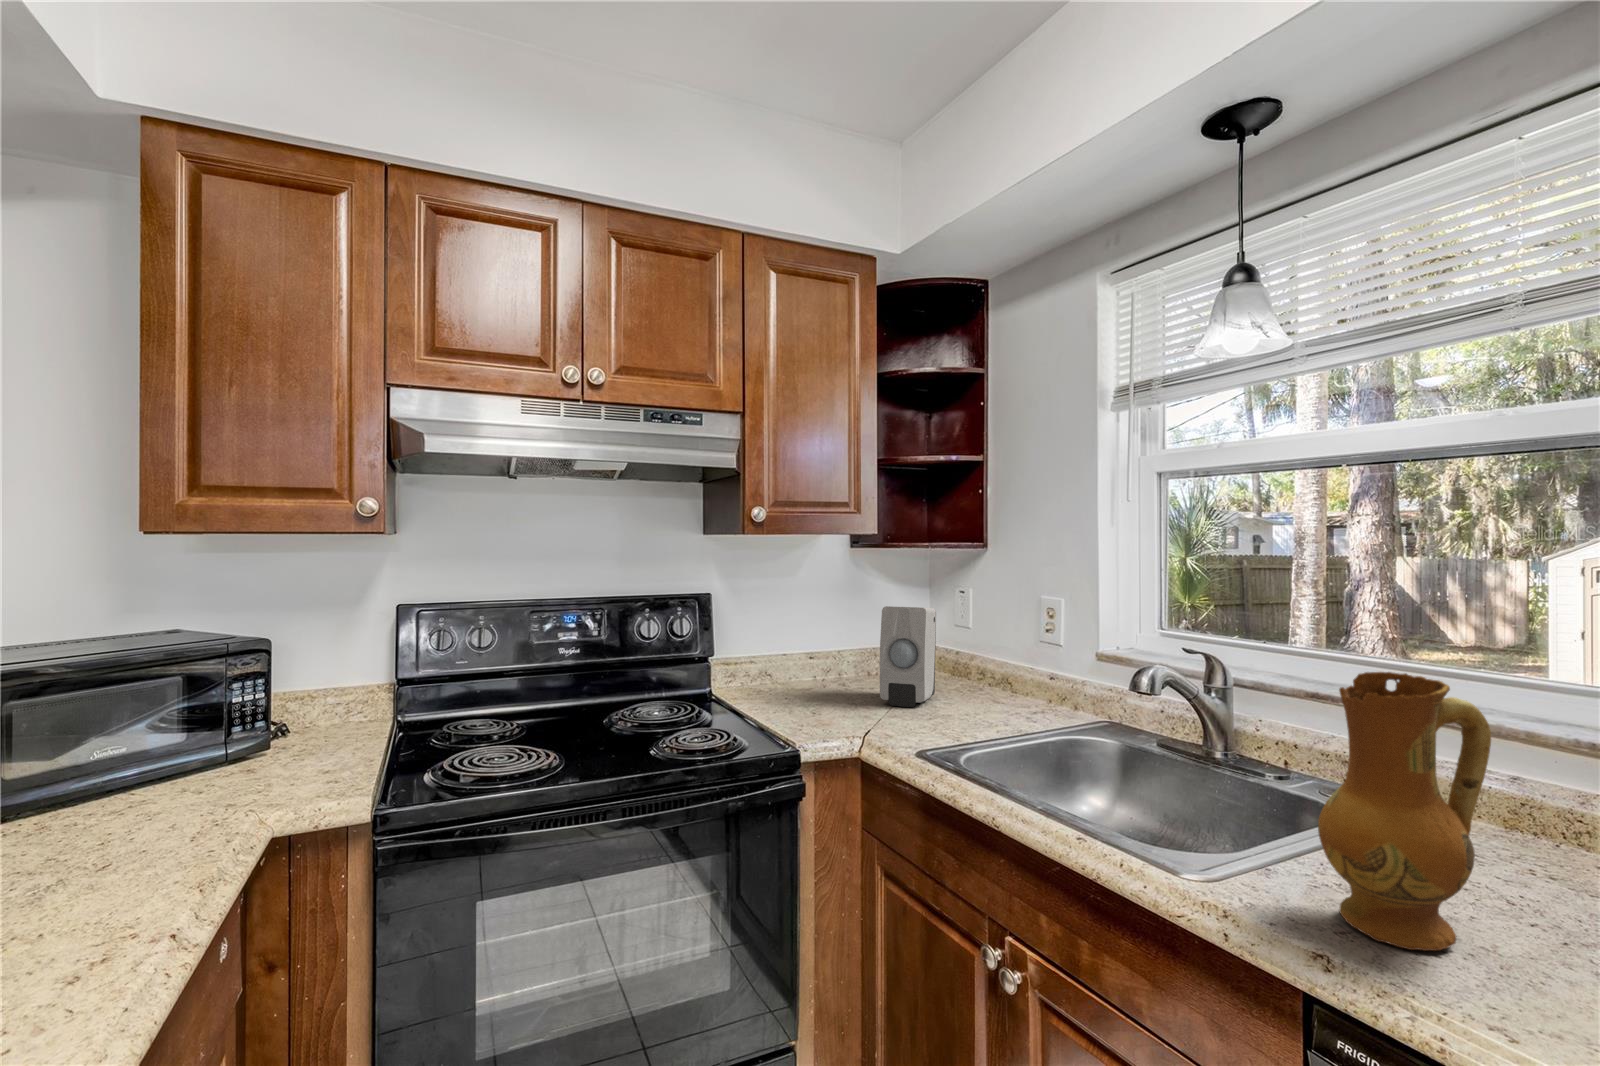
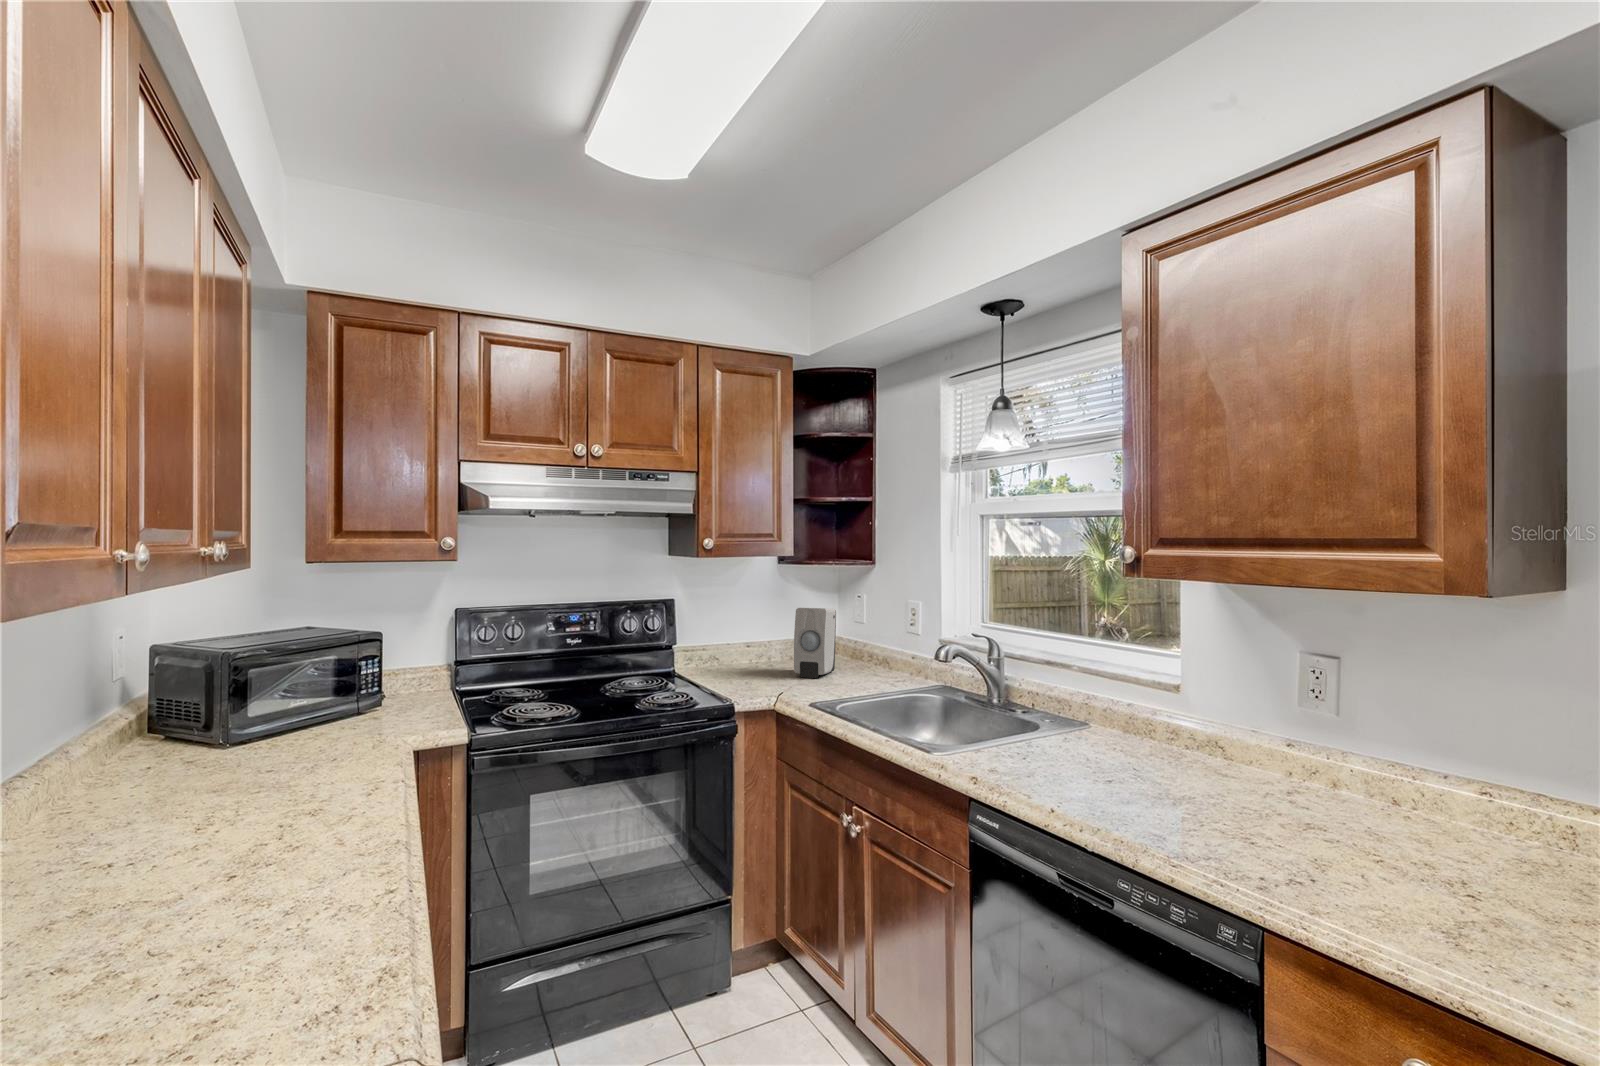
ceramic jug: present [1318,672,1491,951] -> none [987,641,1062,775]

